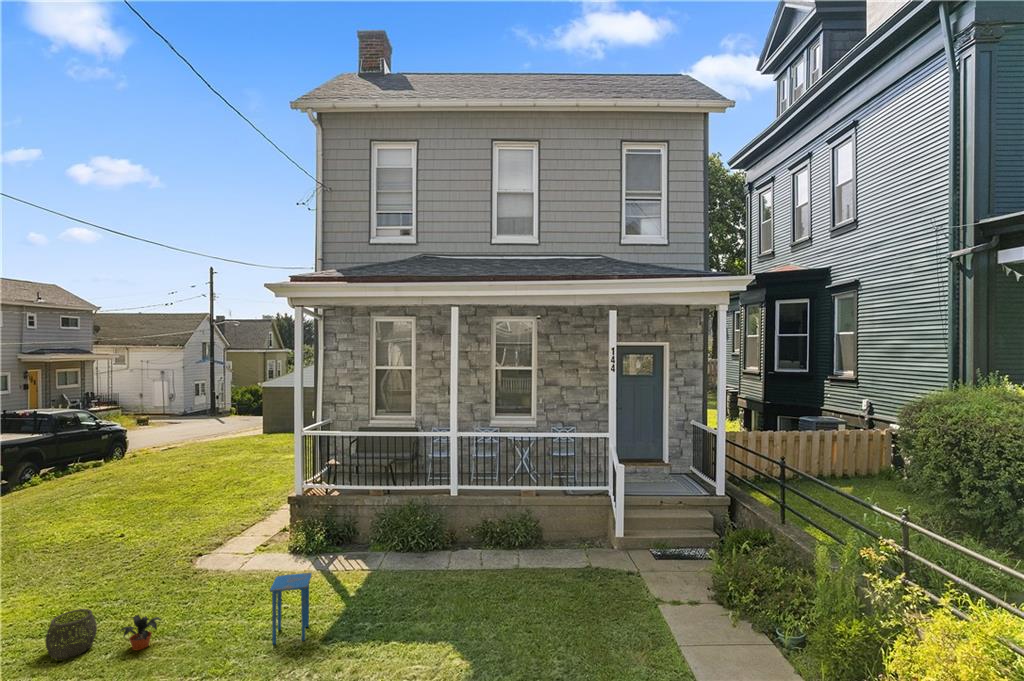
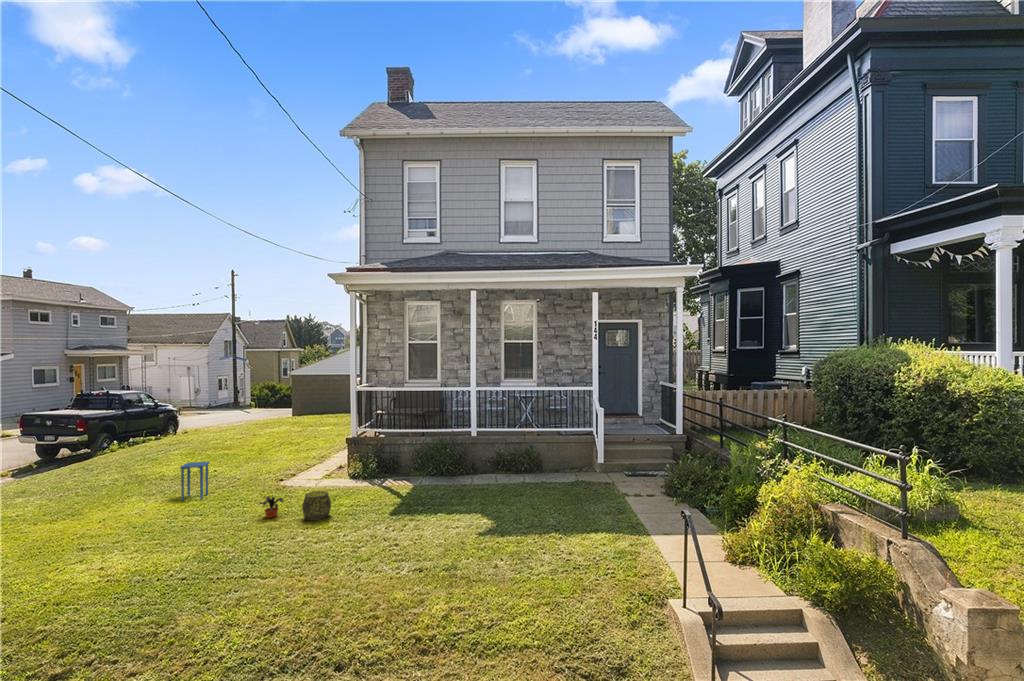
side table: present [270,573,312,644] -> present [180,462,210,501]
woven basket: present [46,609,97,659] -> present [302,491,331,520]

